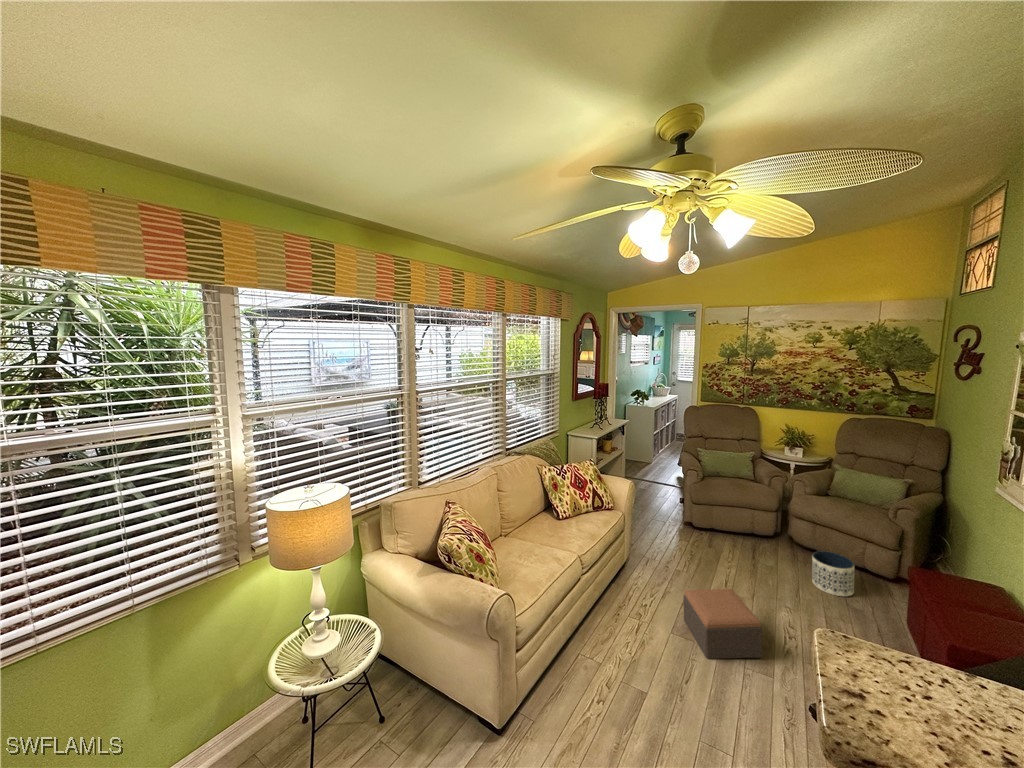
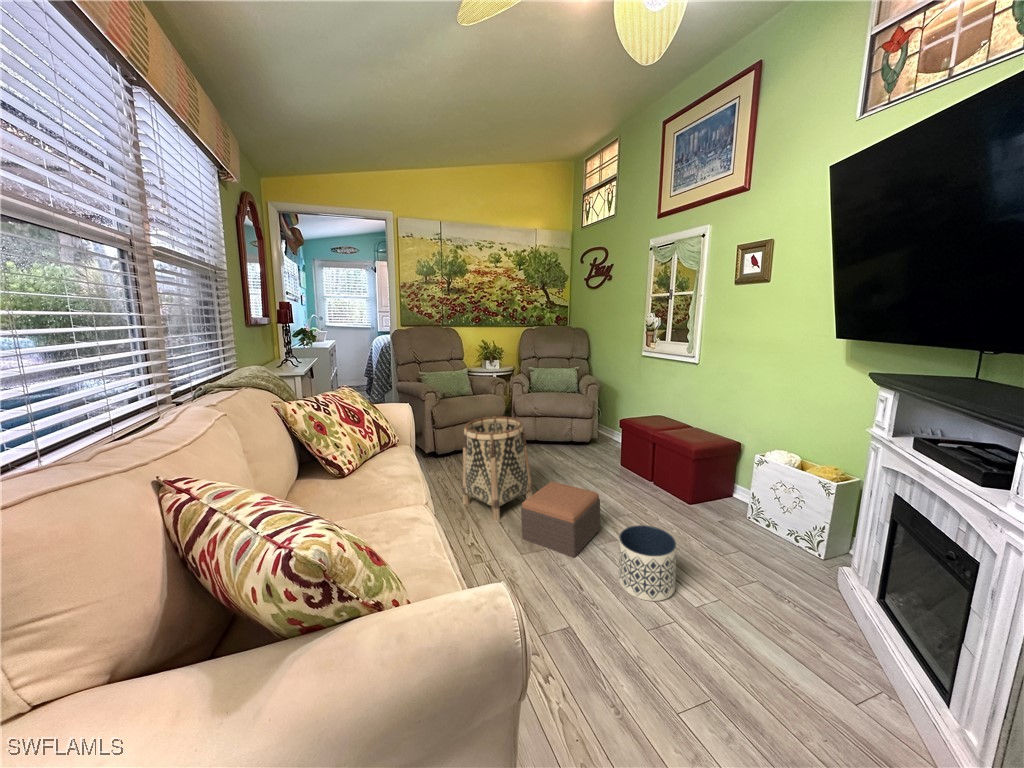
basket: none [671,507,731,601] -> present [463,416,533,520]
planter: present [812,551,854,596] -> present [619,525,676,601]

